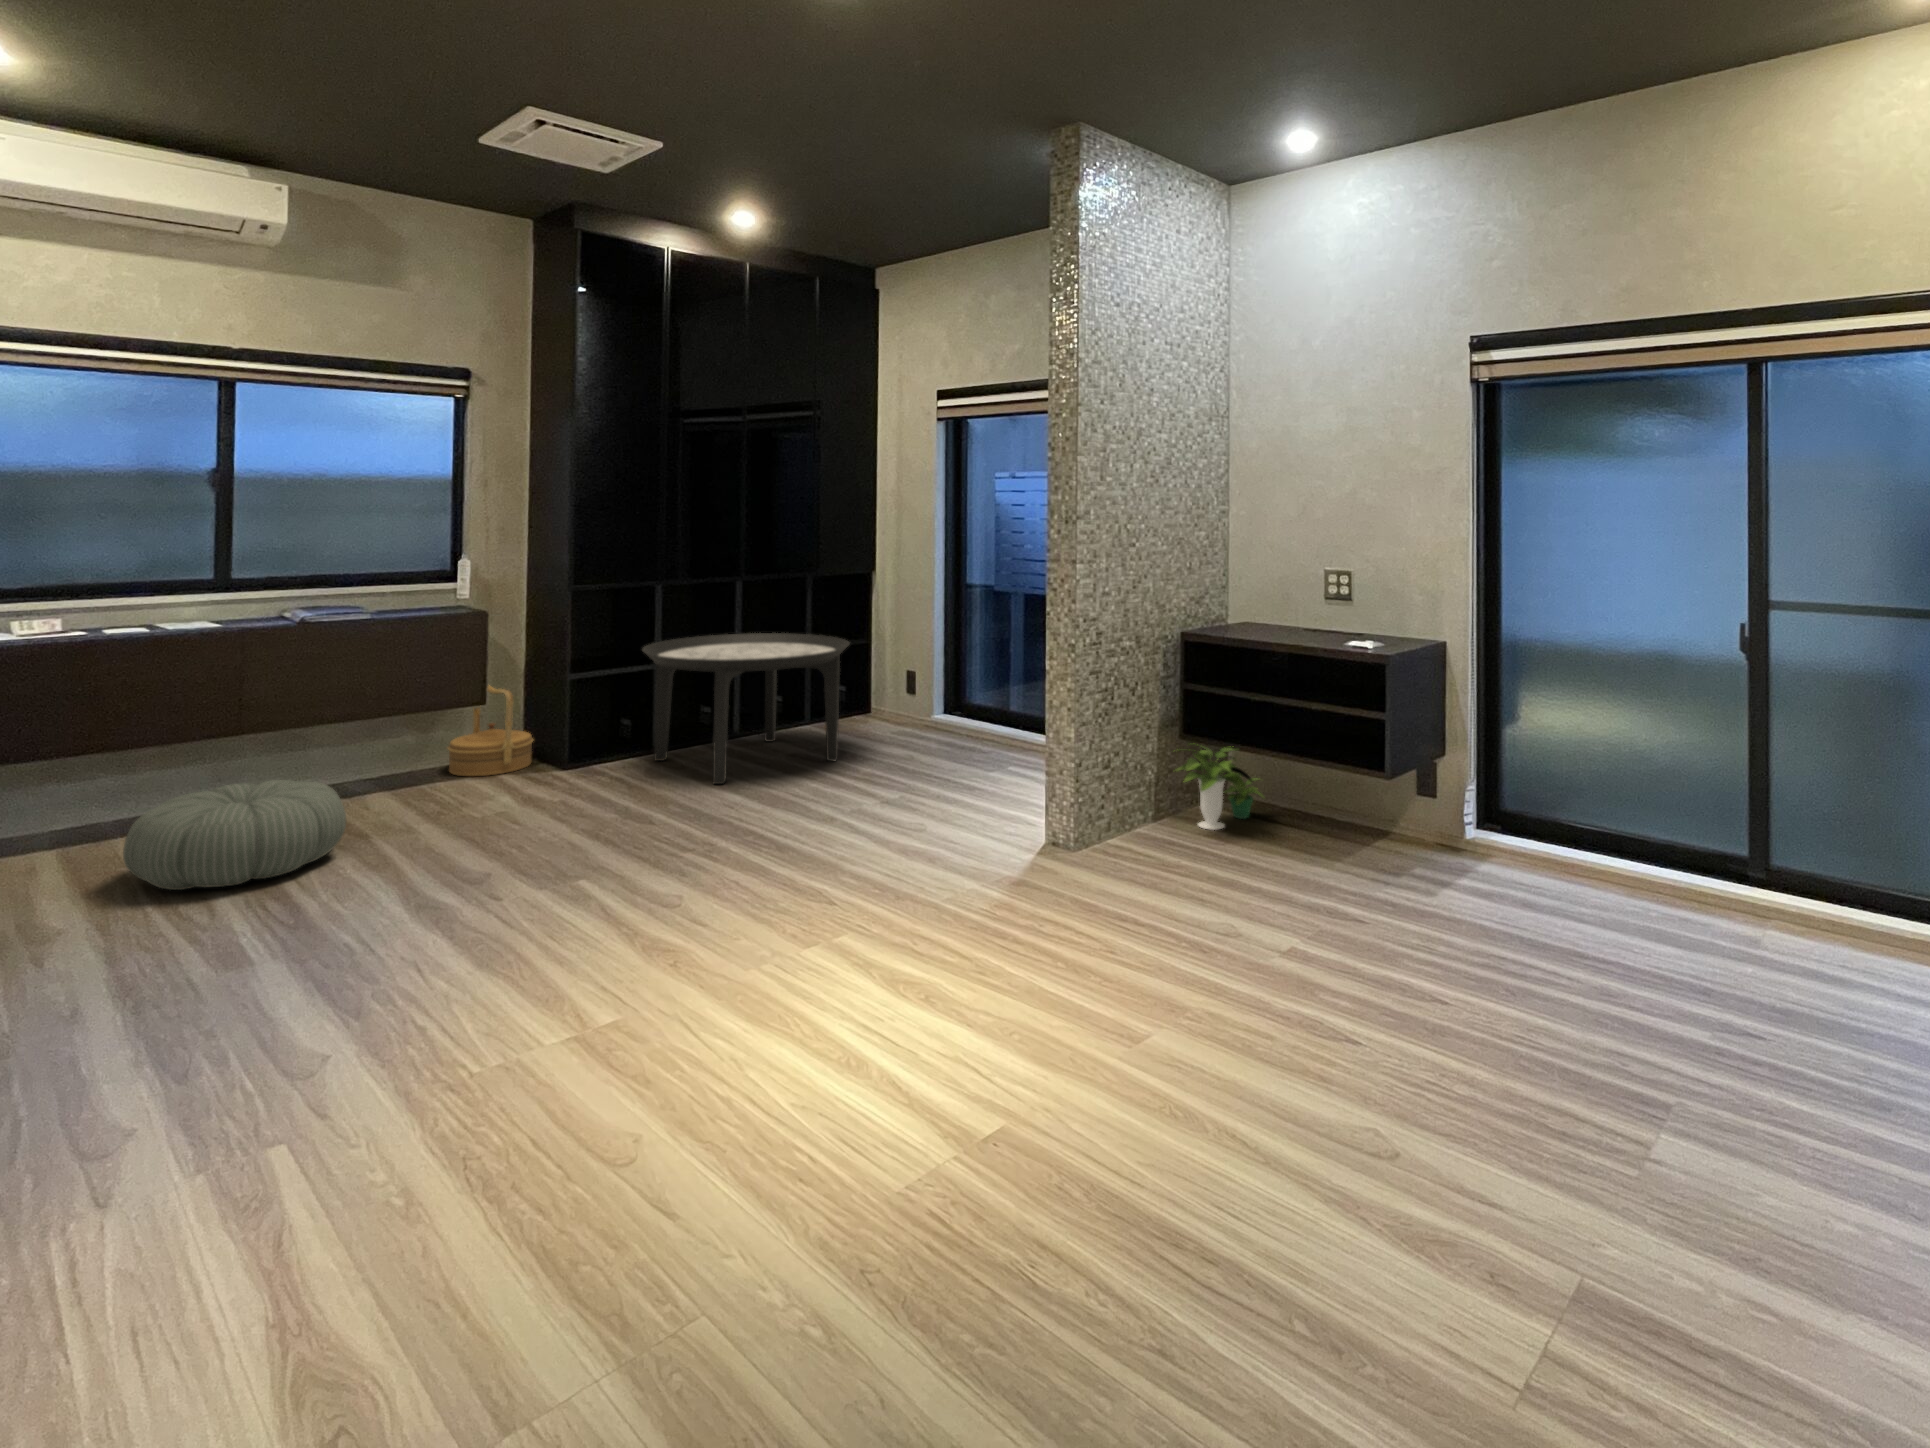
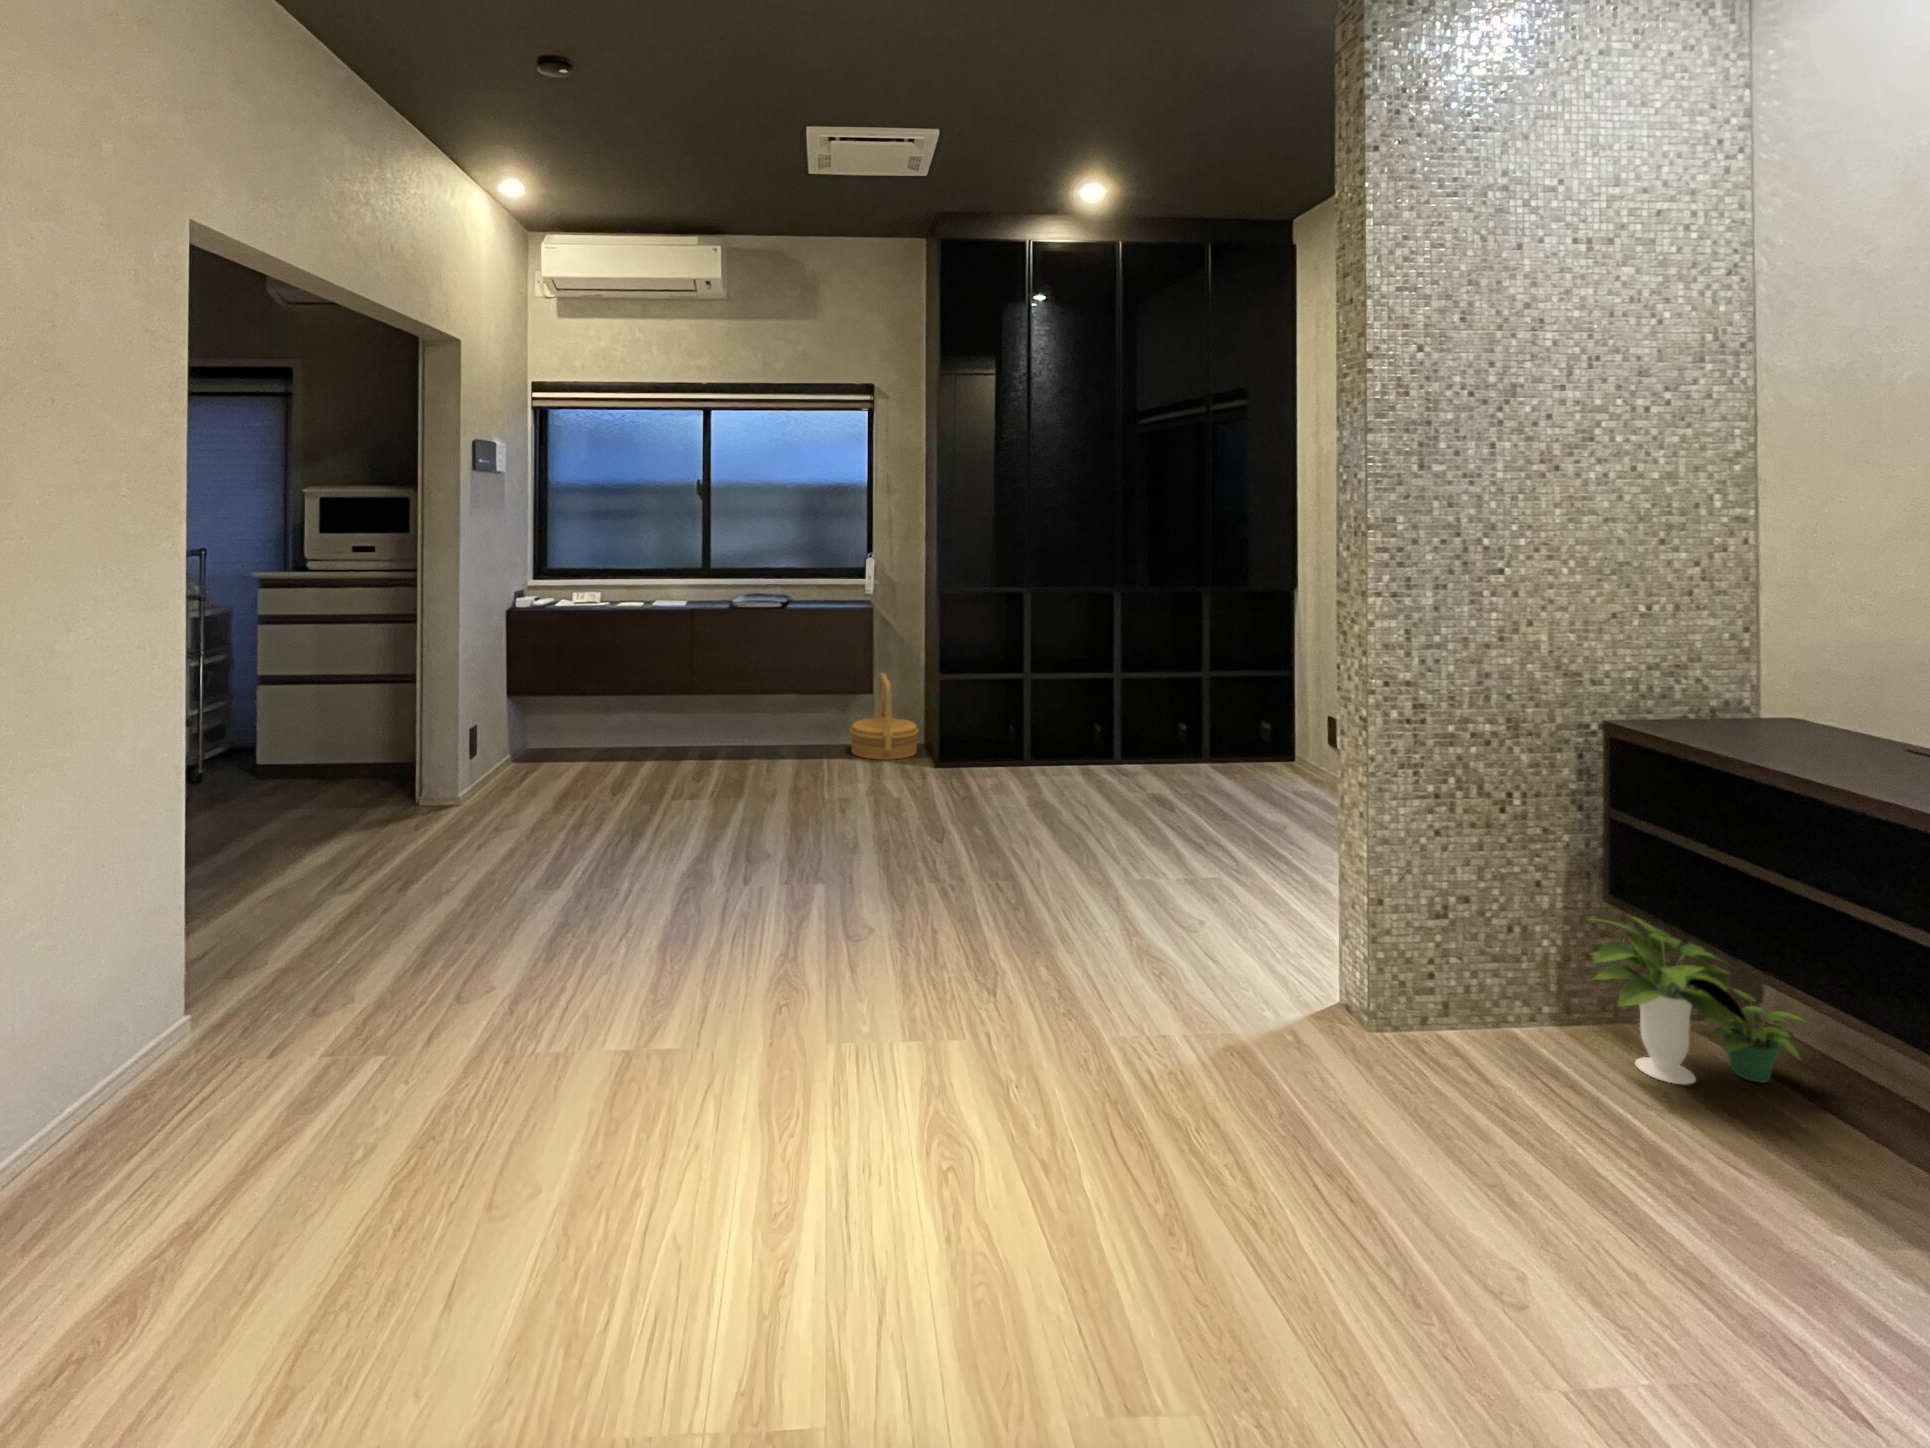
round table: present [642,633,850,784] -> none [985,648,1210,814]
pouf: present [123,780,346,890] -> none [578,733,718,815]

